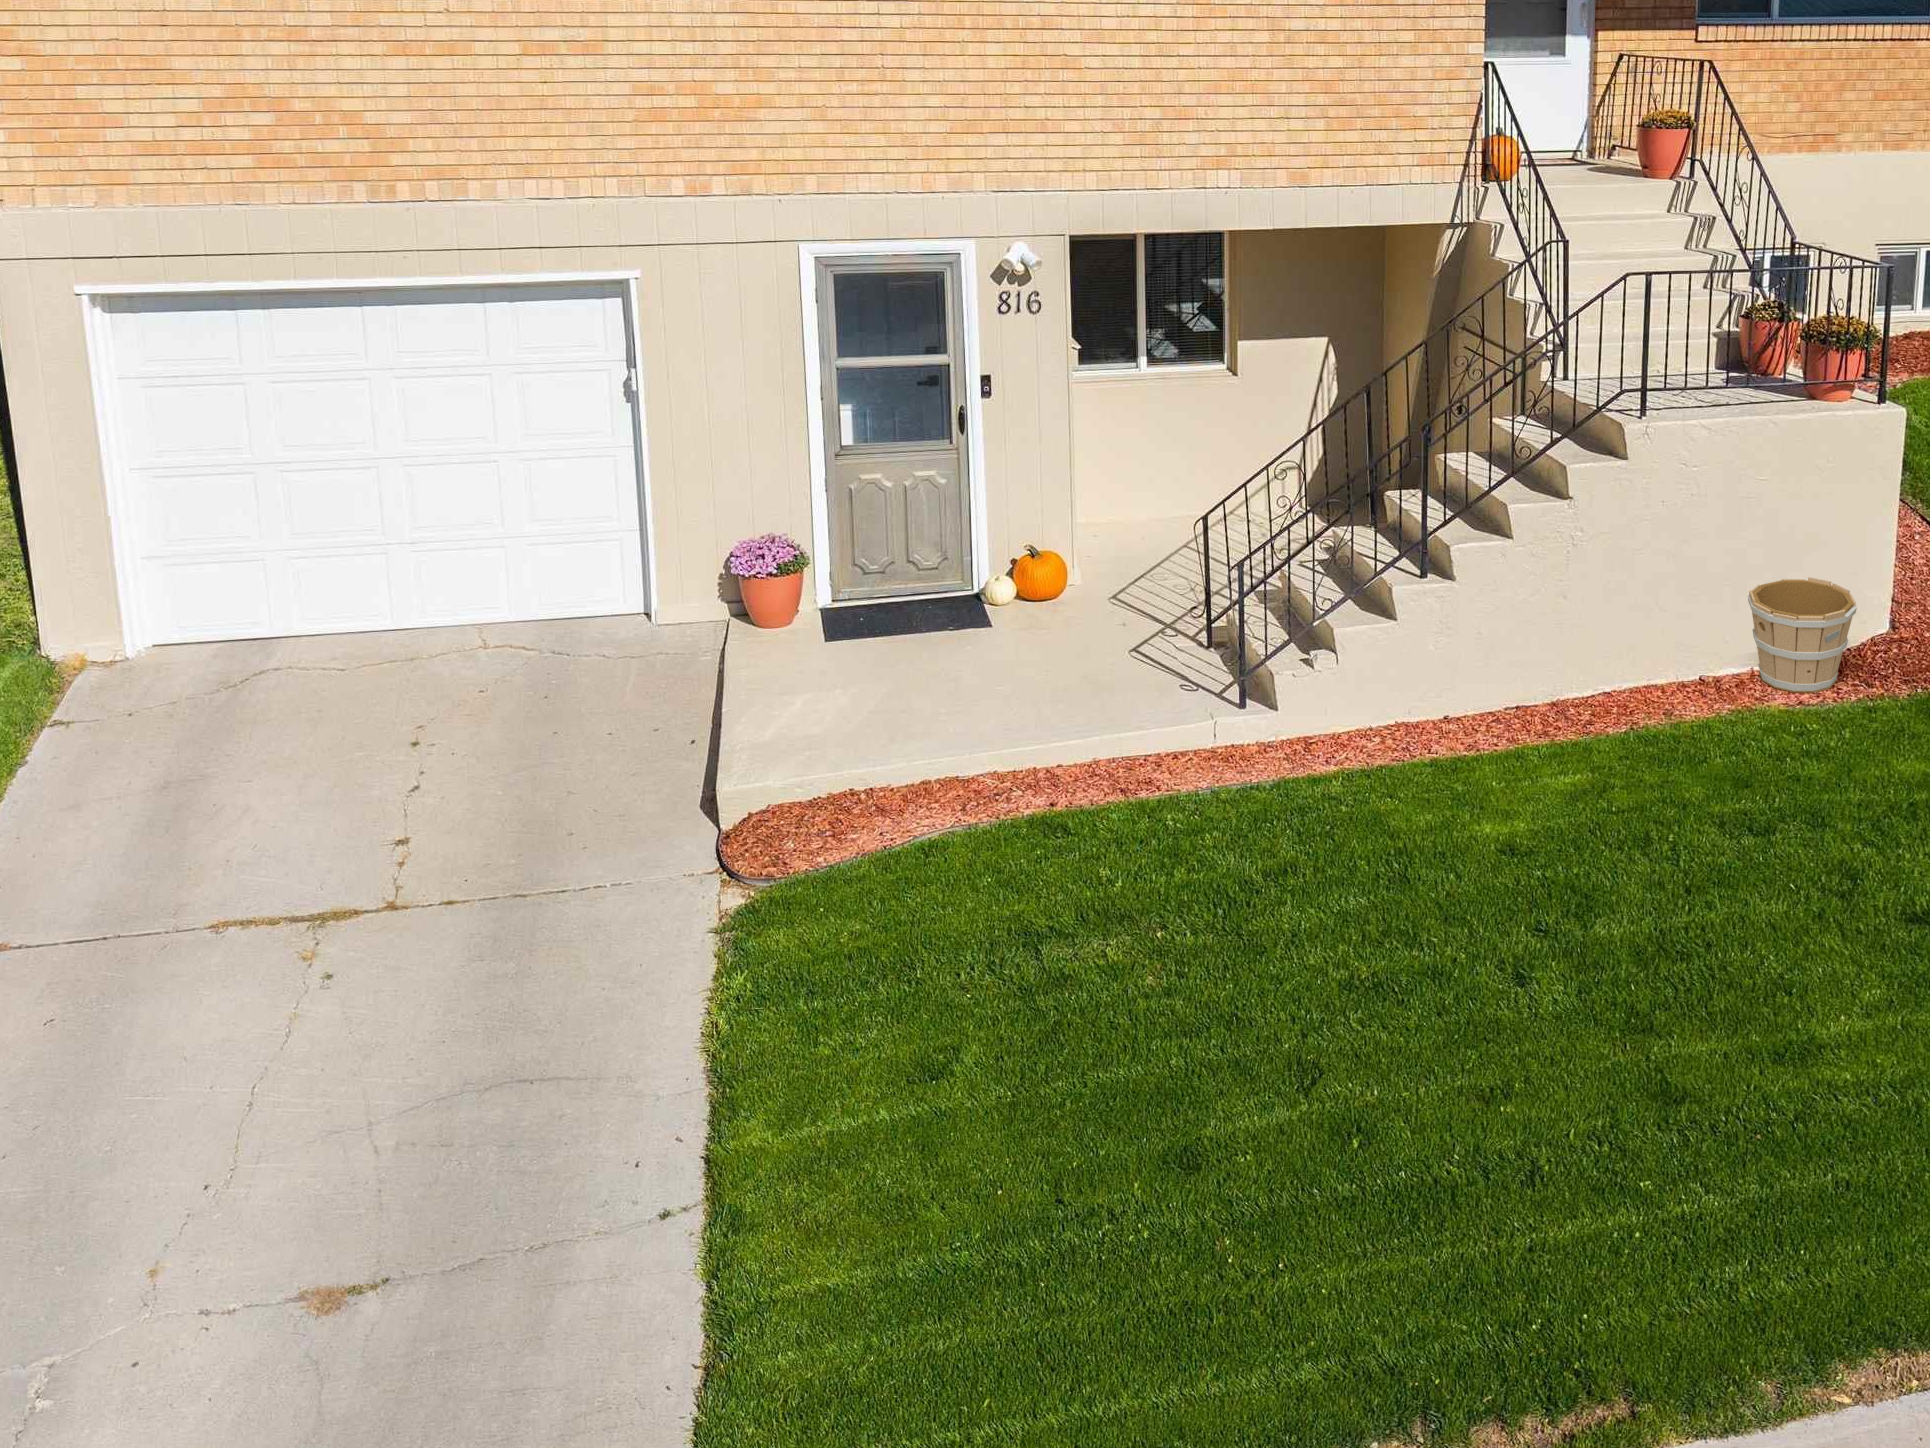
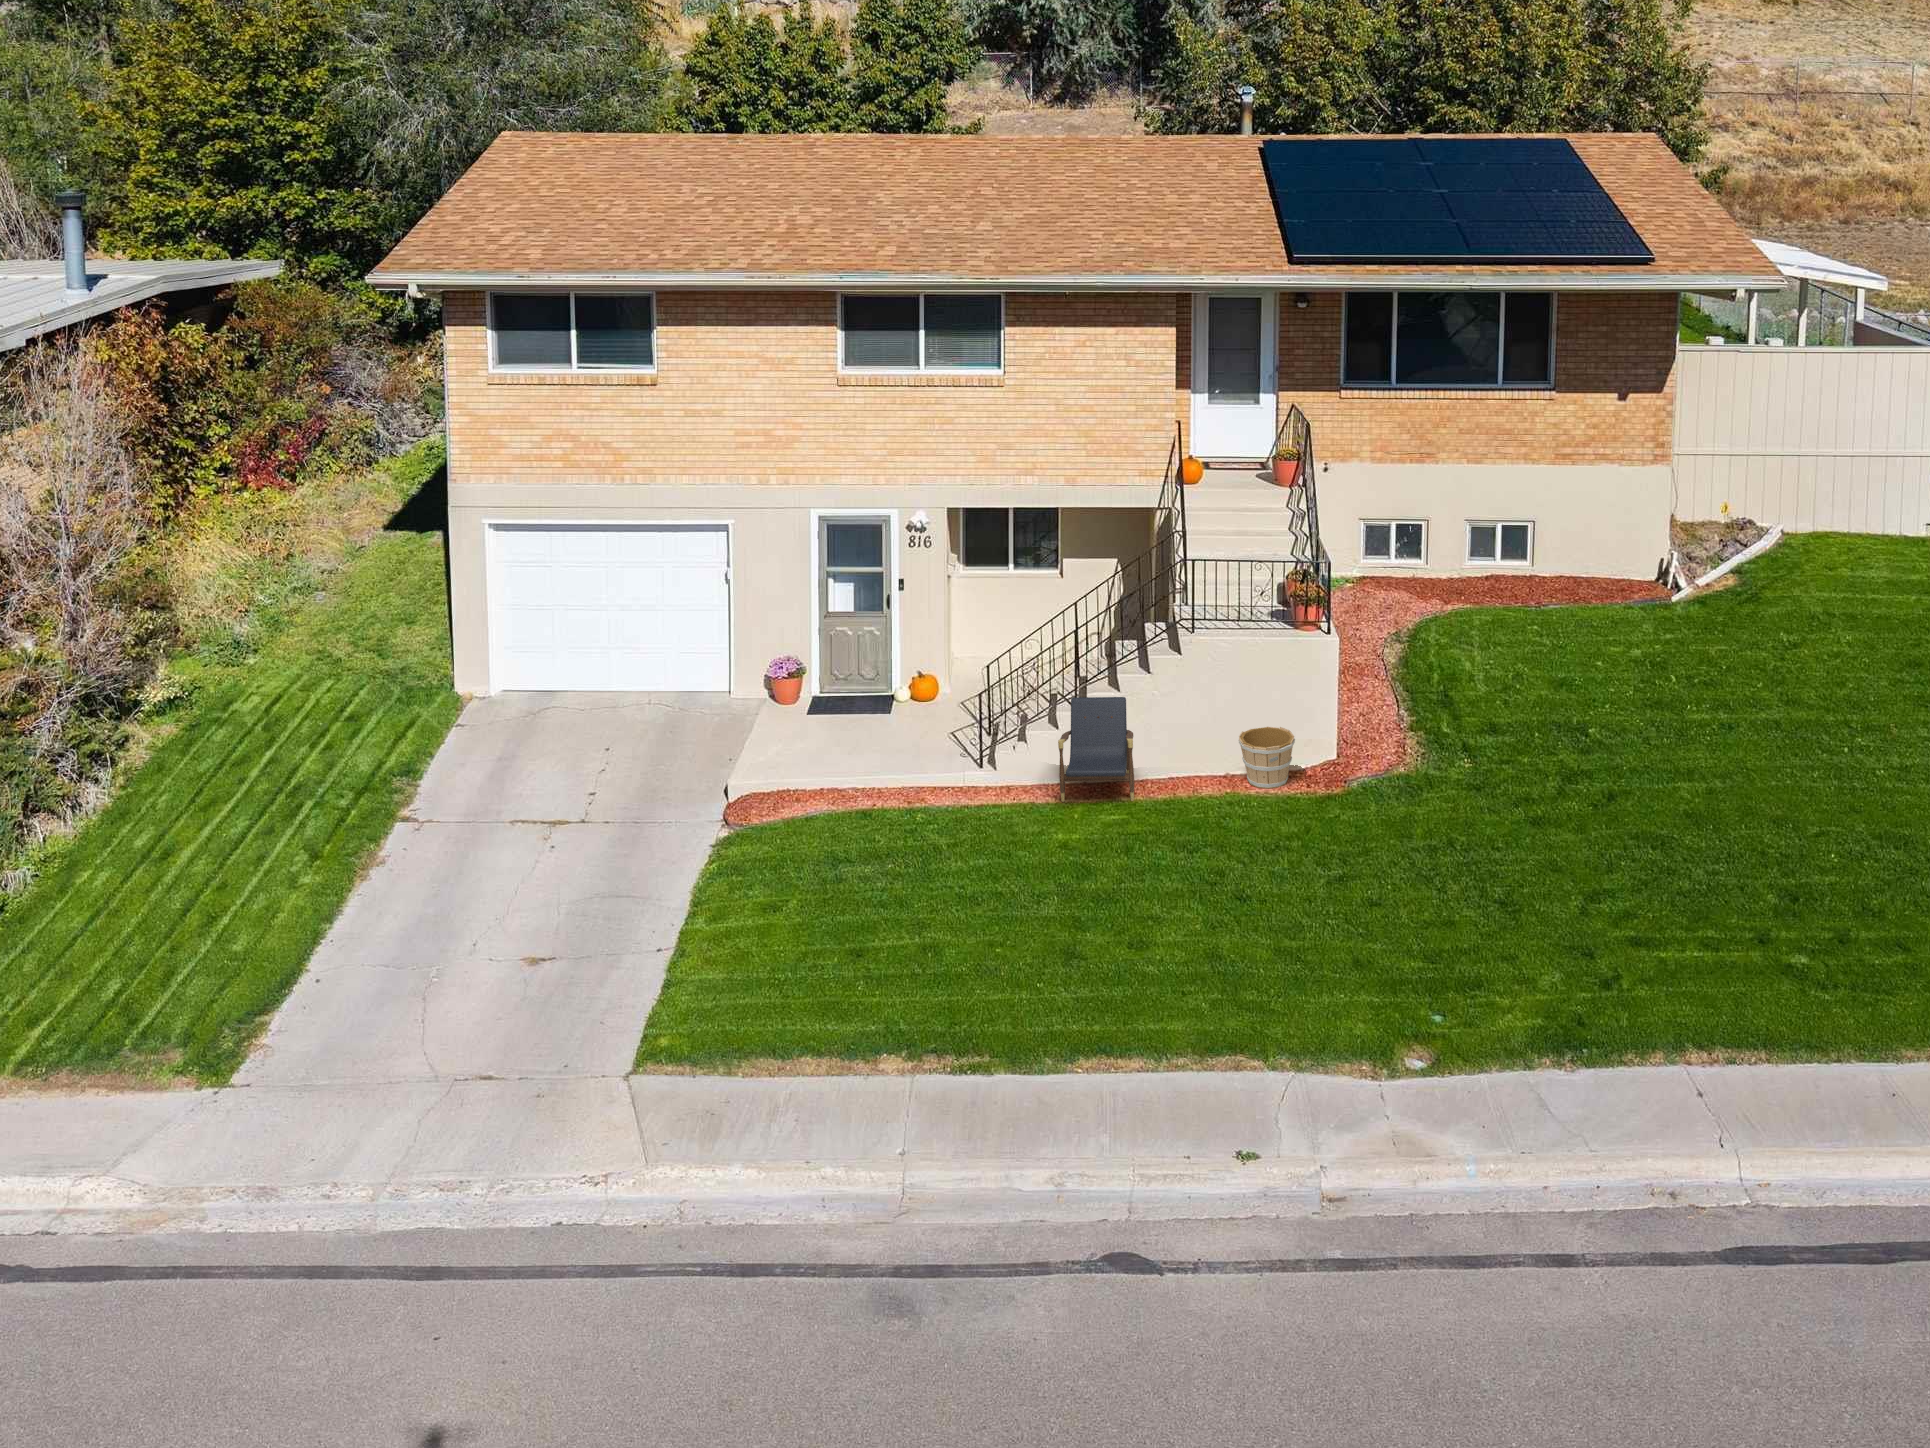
lounge chair: none [1426,543,1587,756] -> present [1058,697,1134,802]

